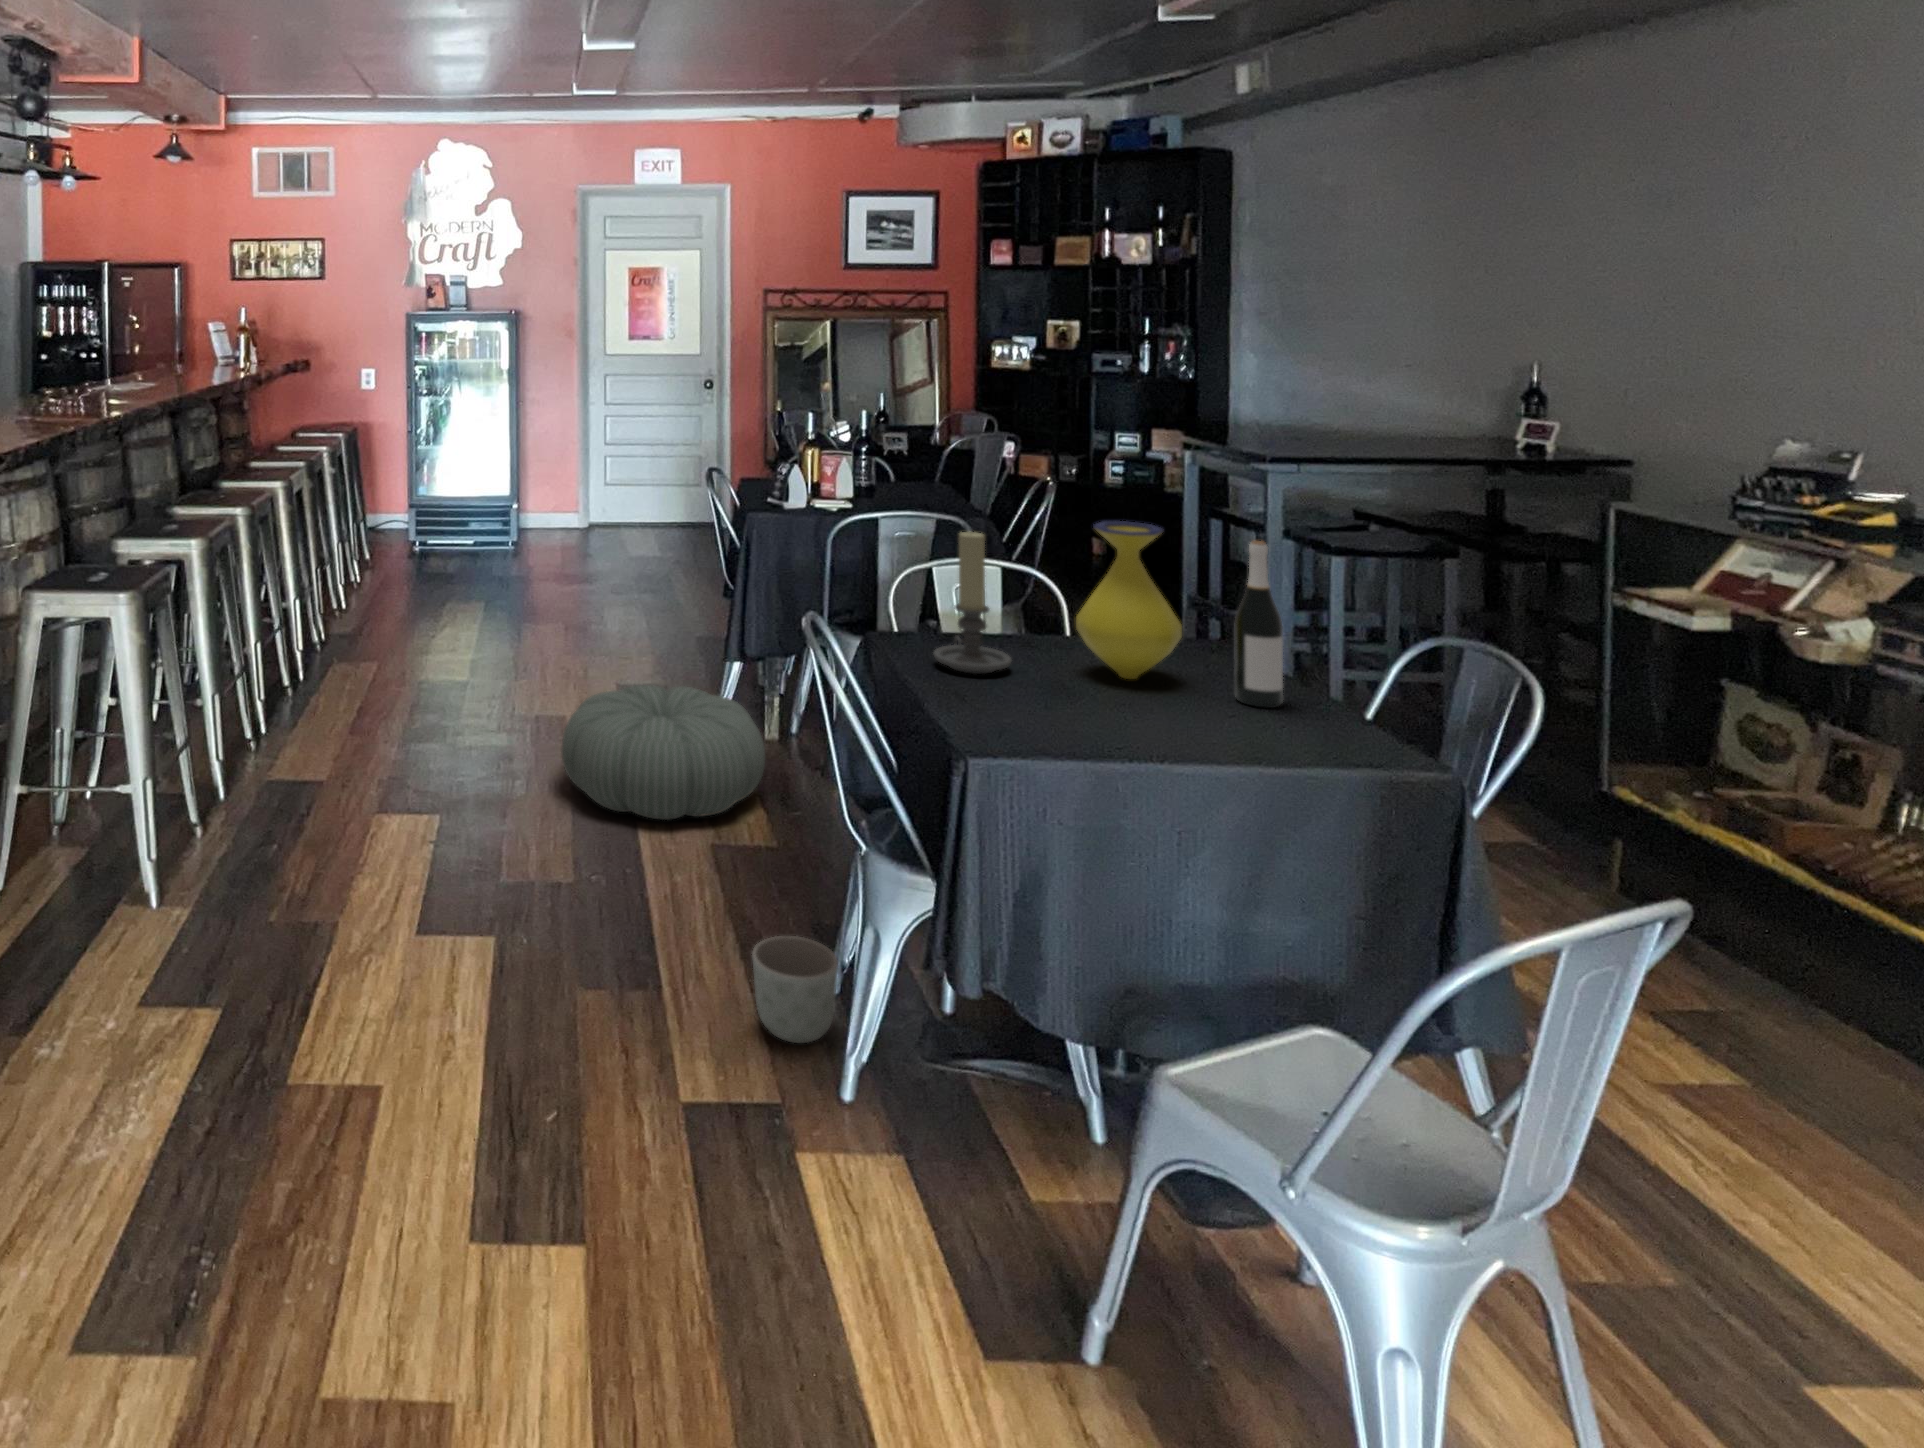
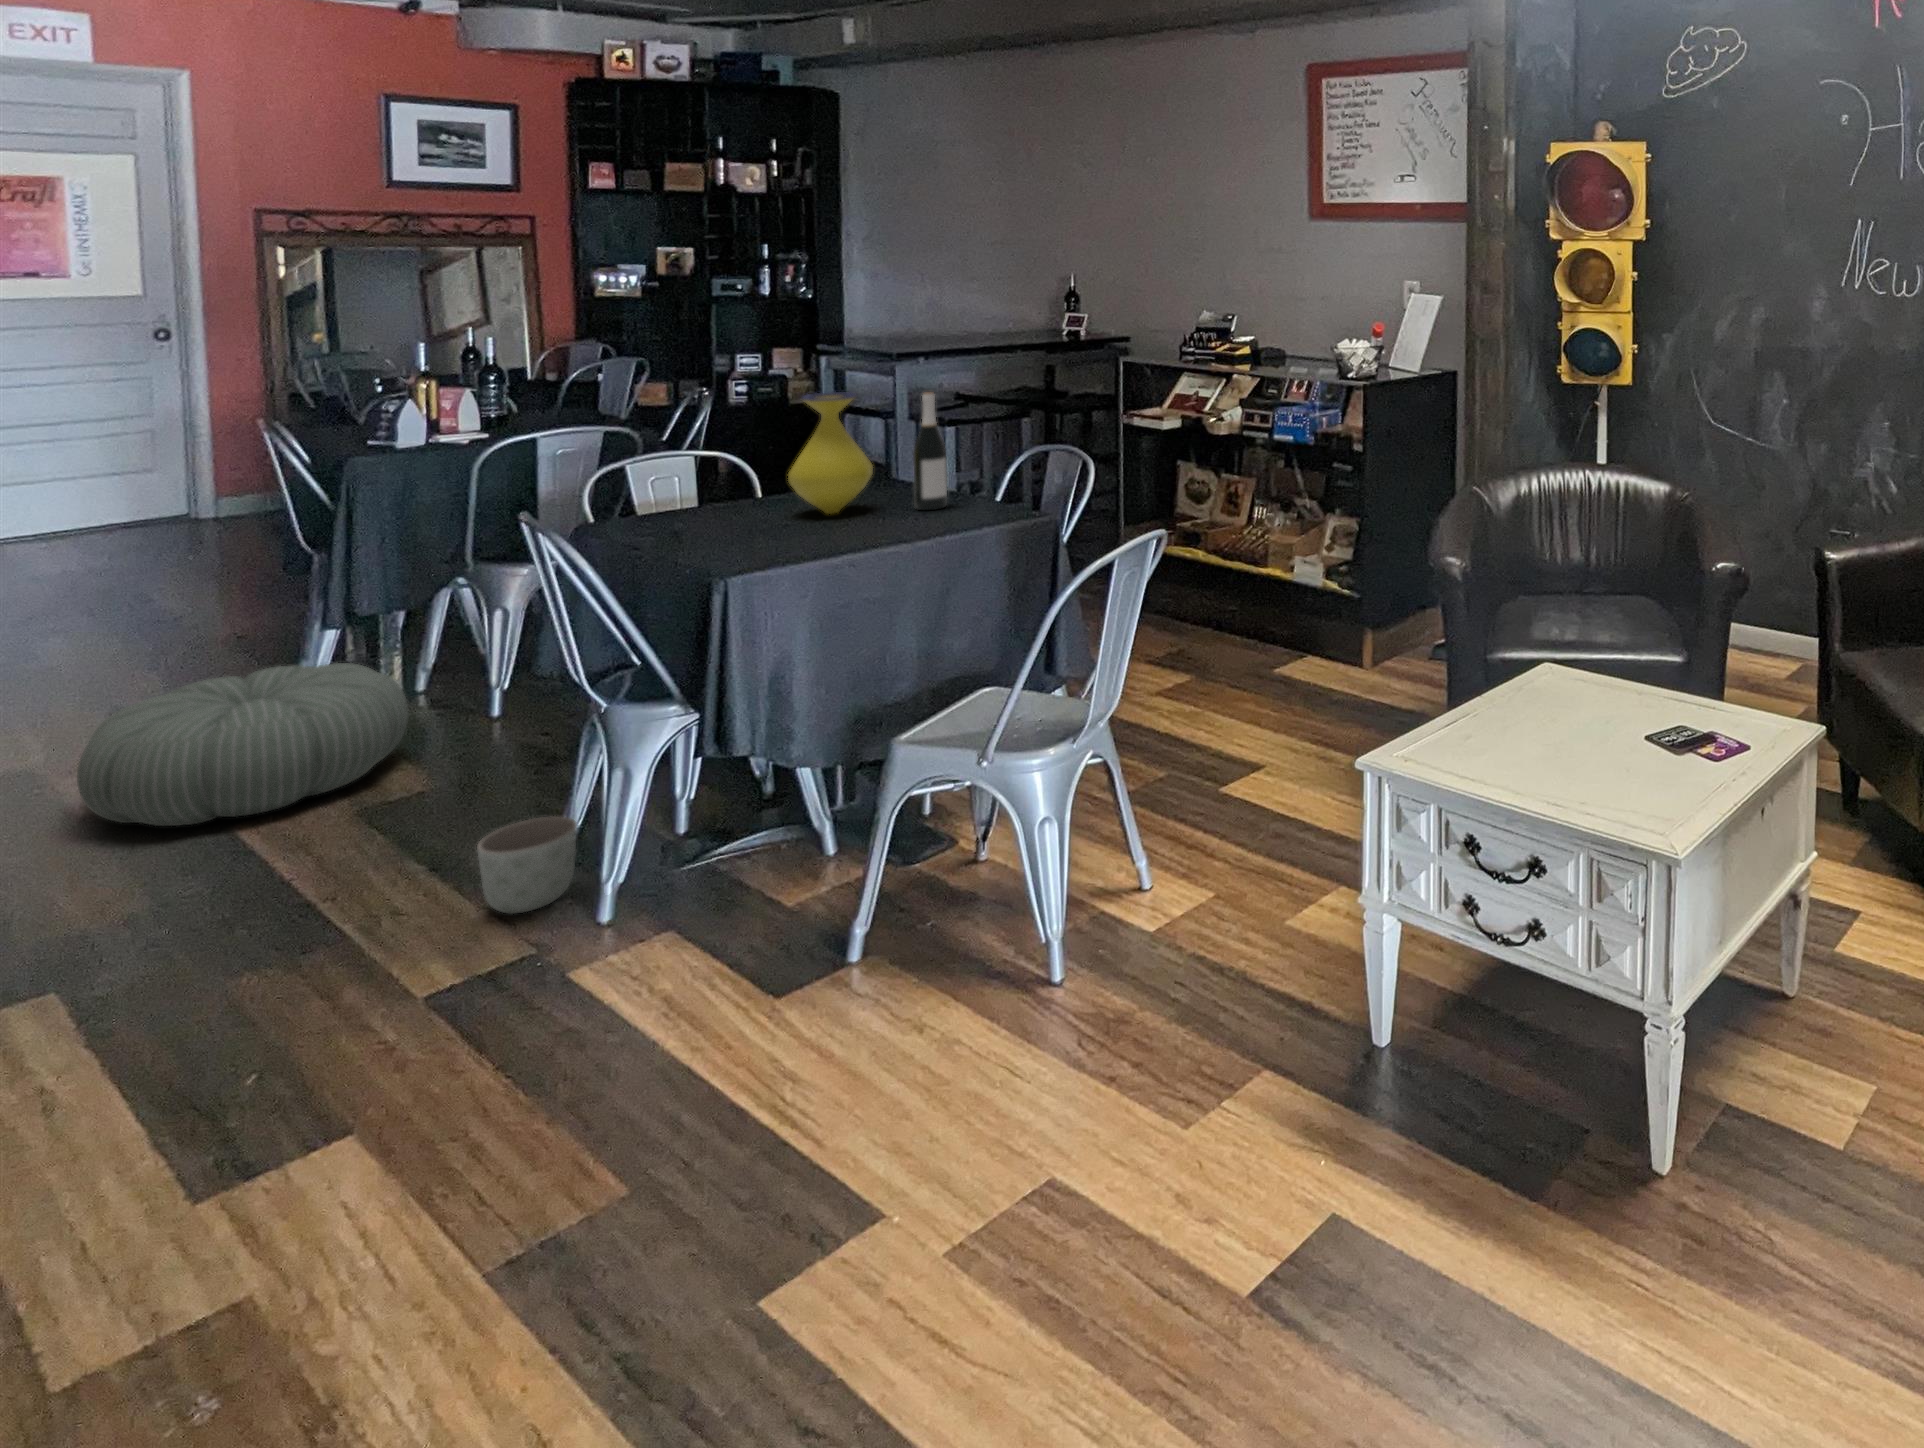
candle holder: present [934,532,1011,674] -> none [660,415,735,536]

